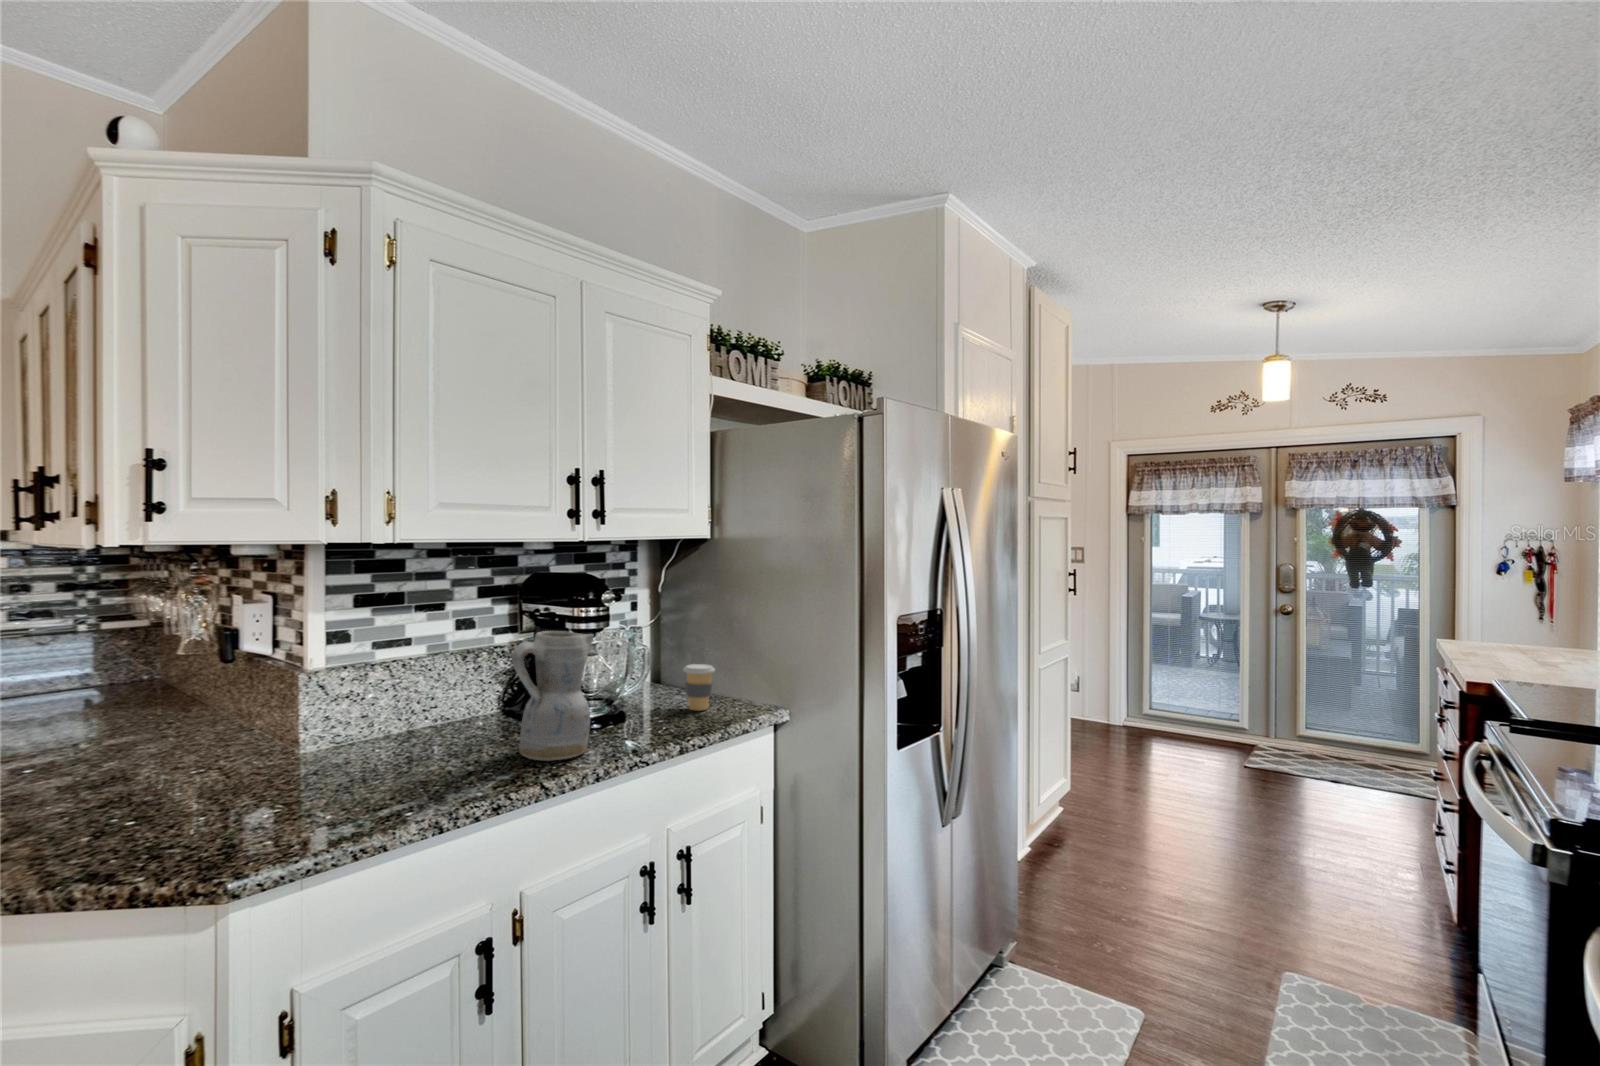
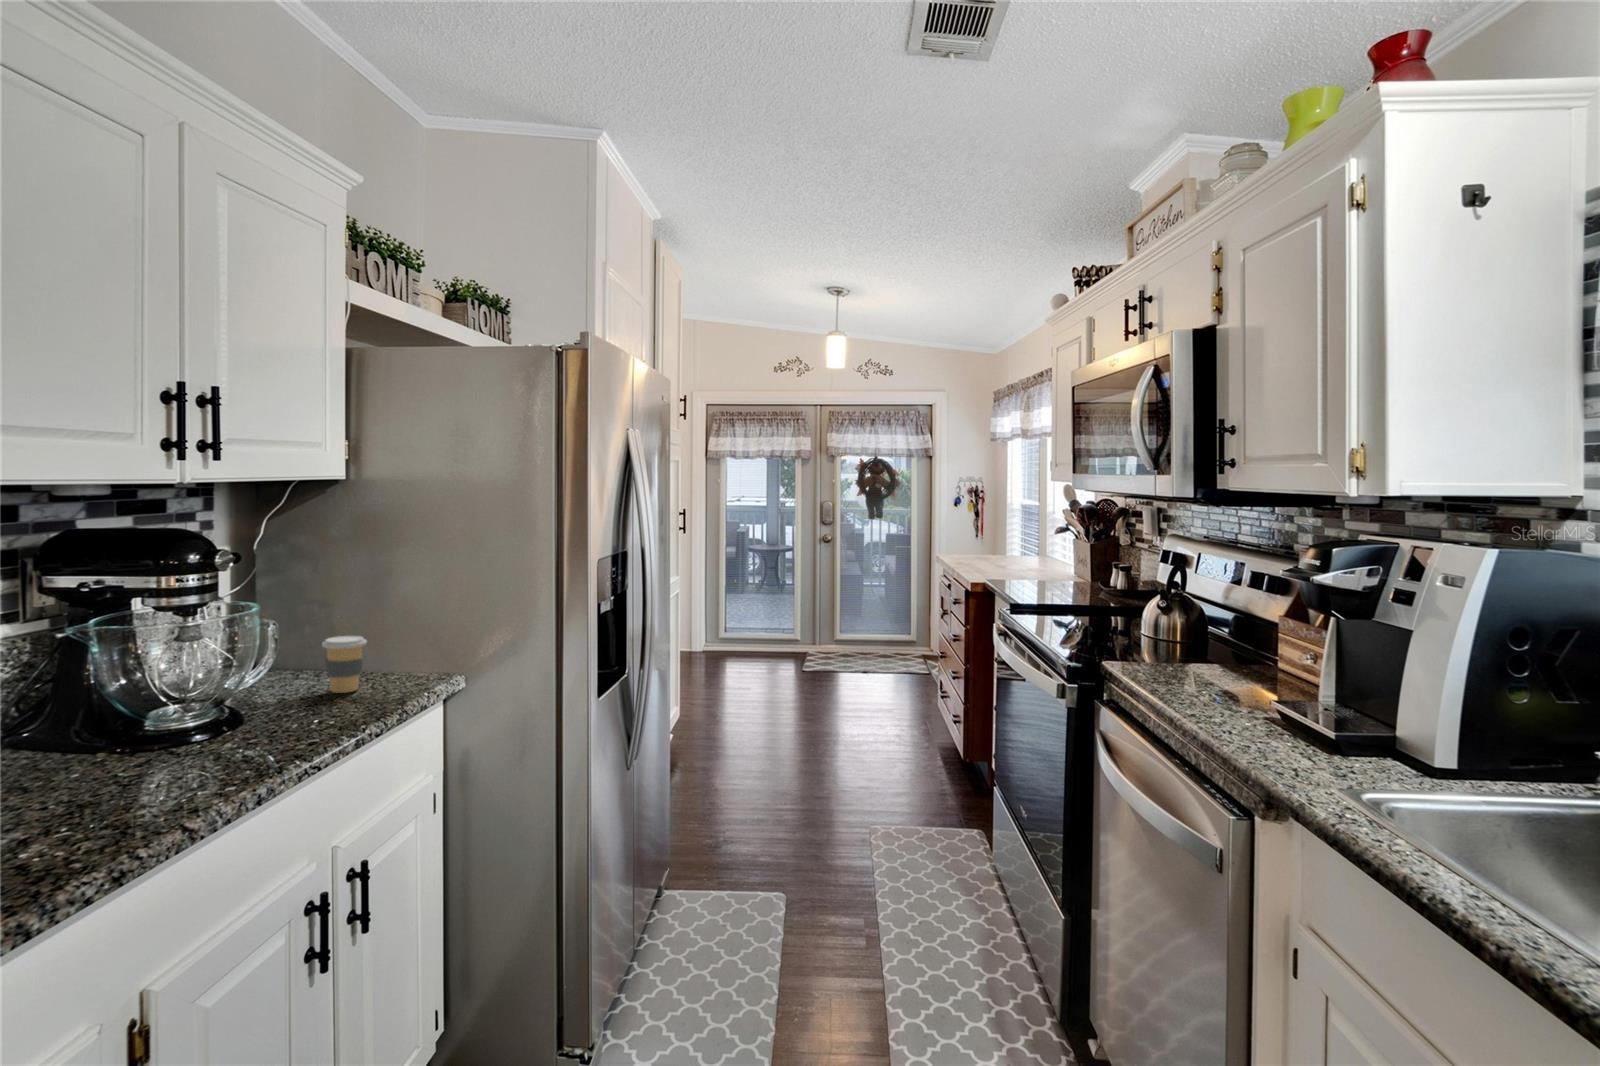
ceramic pitcher: present [512,631,594,761] -> none [95,612,226,796]

